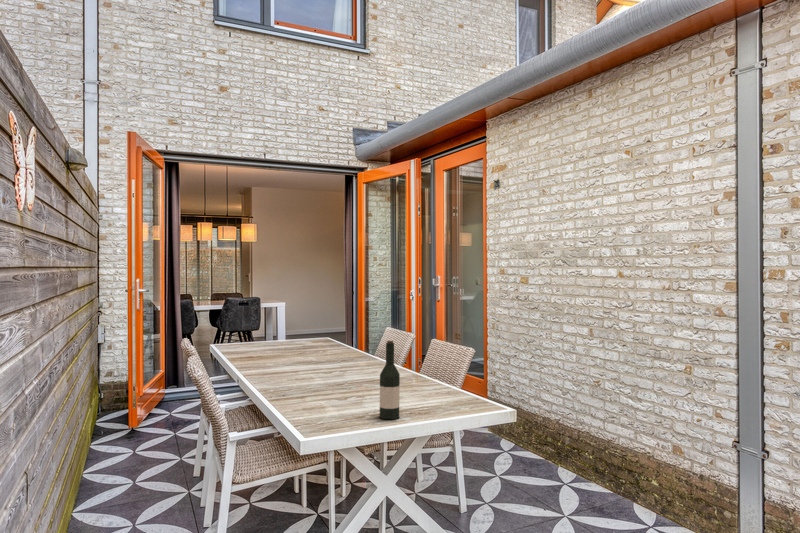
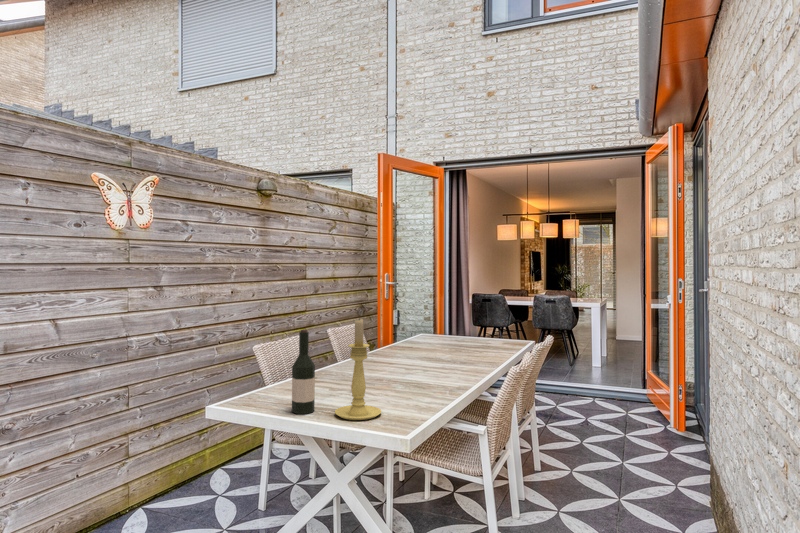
candle holder: none [410,325,451,413] -> present [335,319,381,420]

